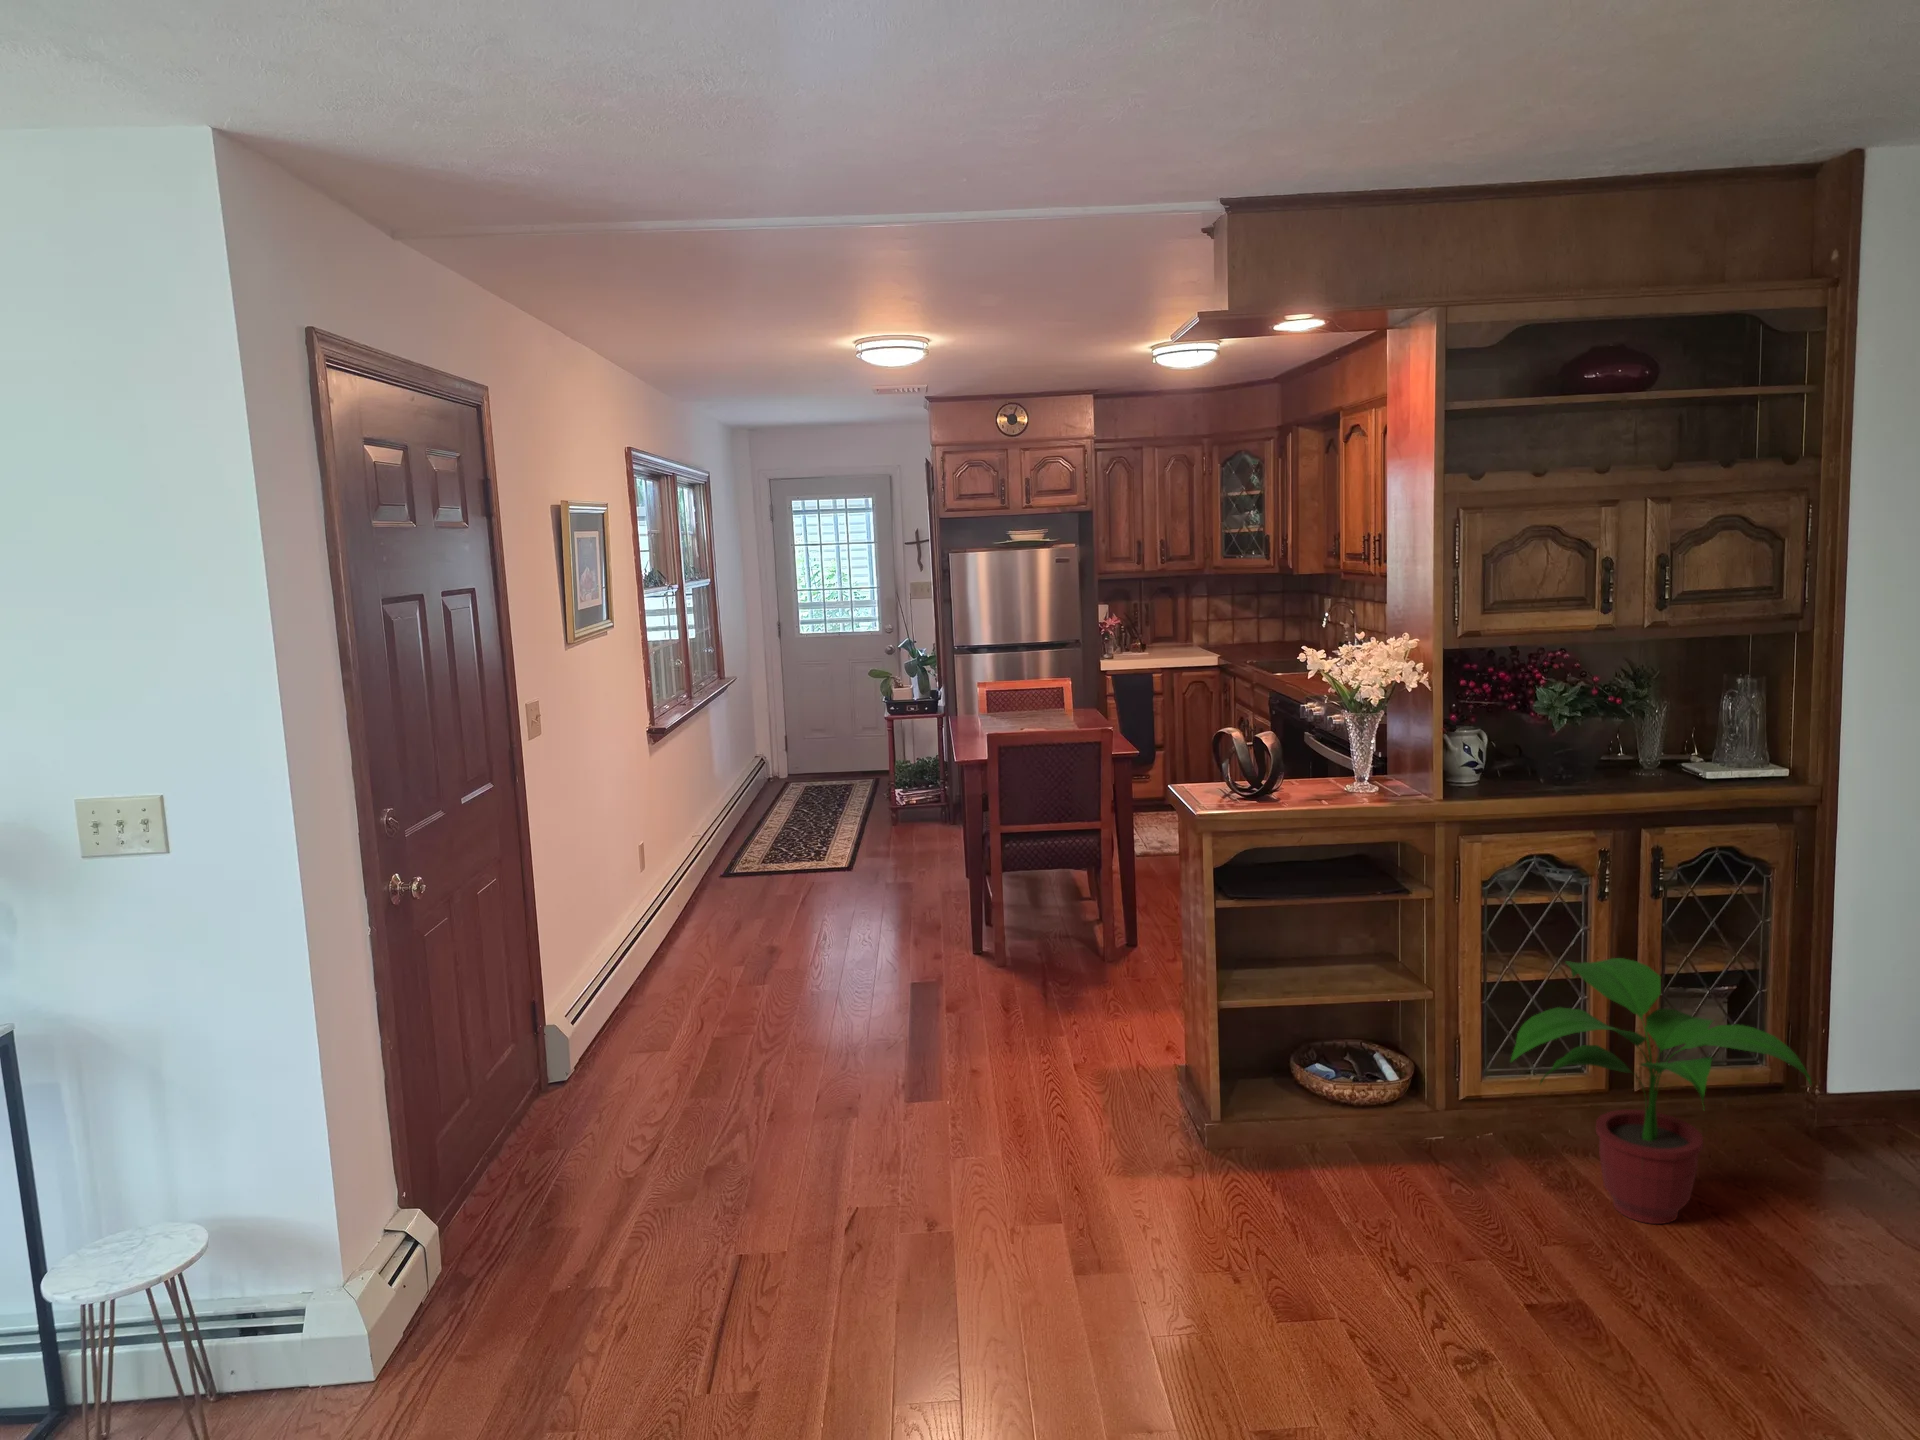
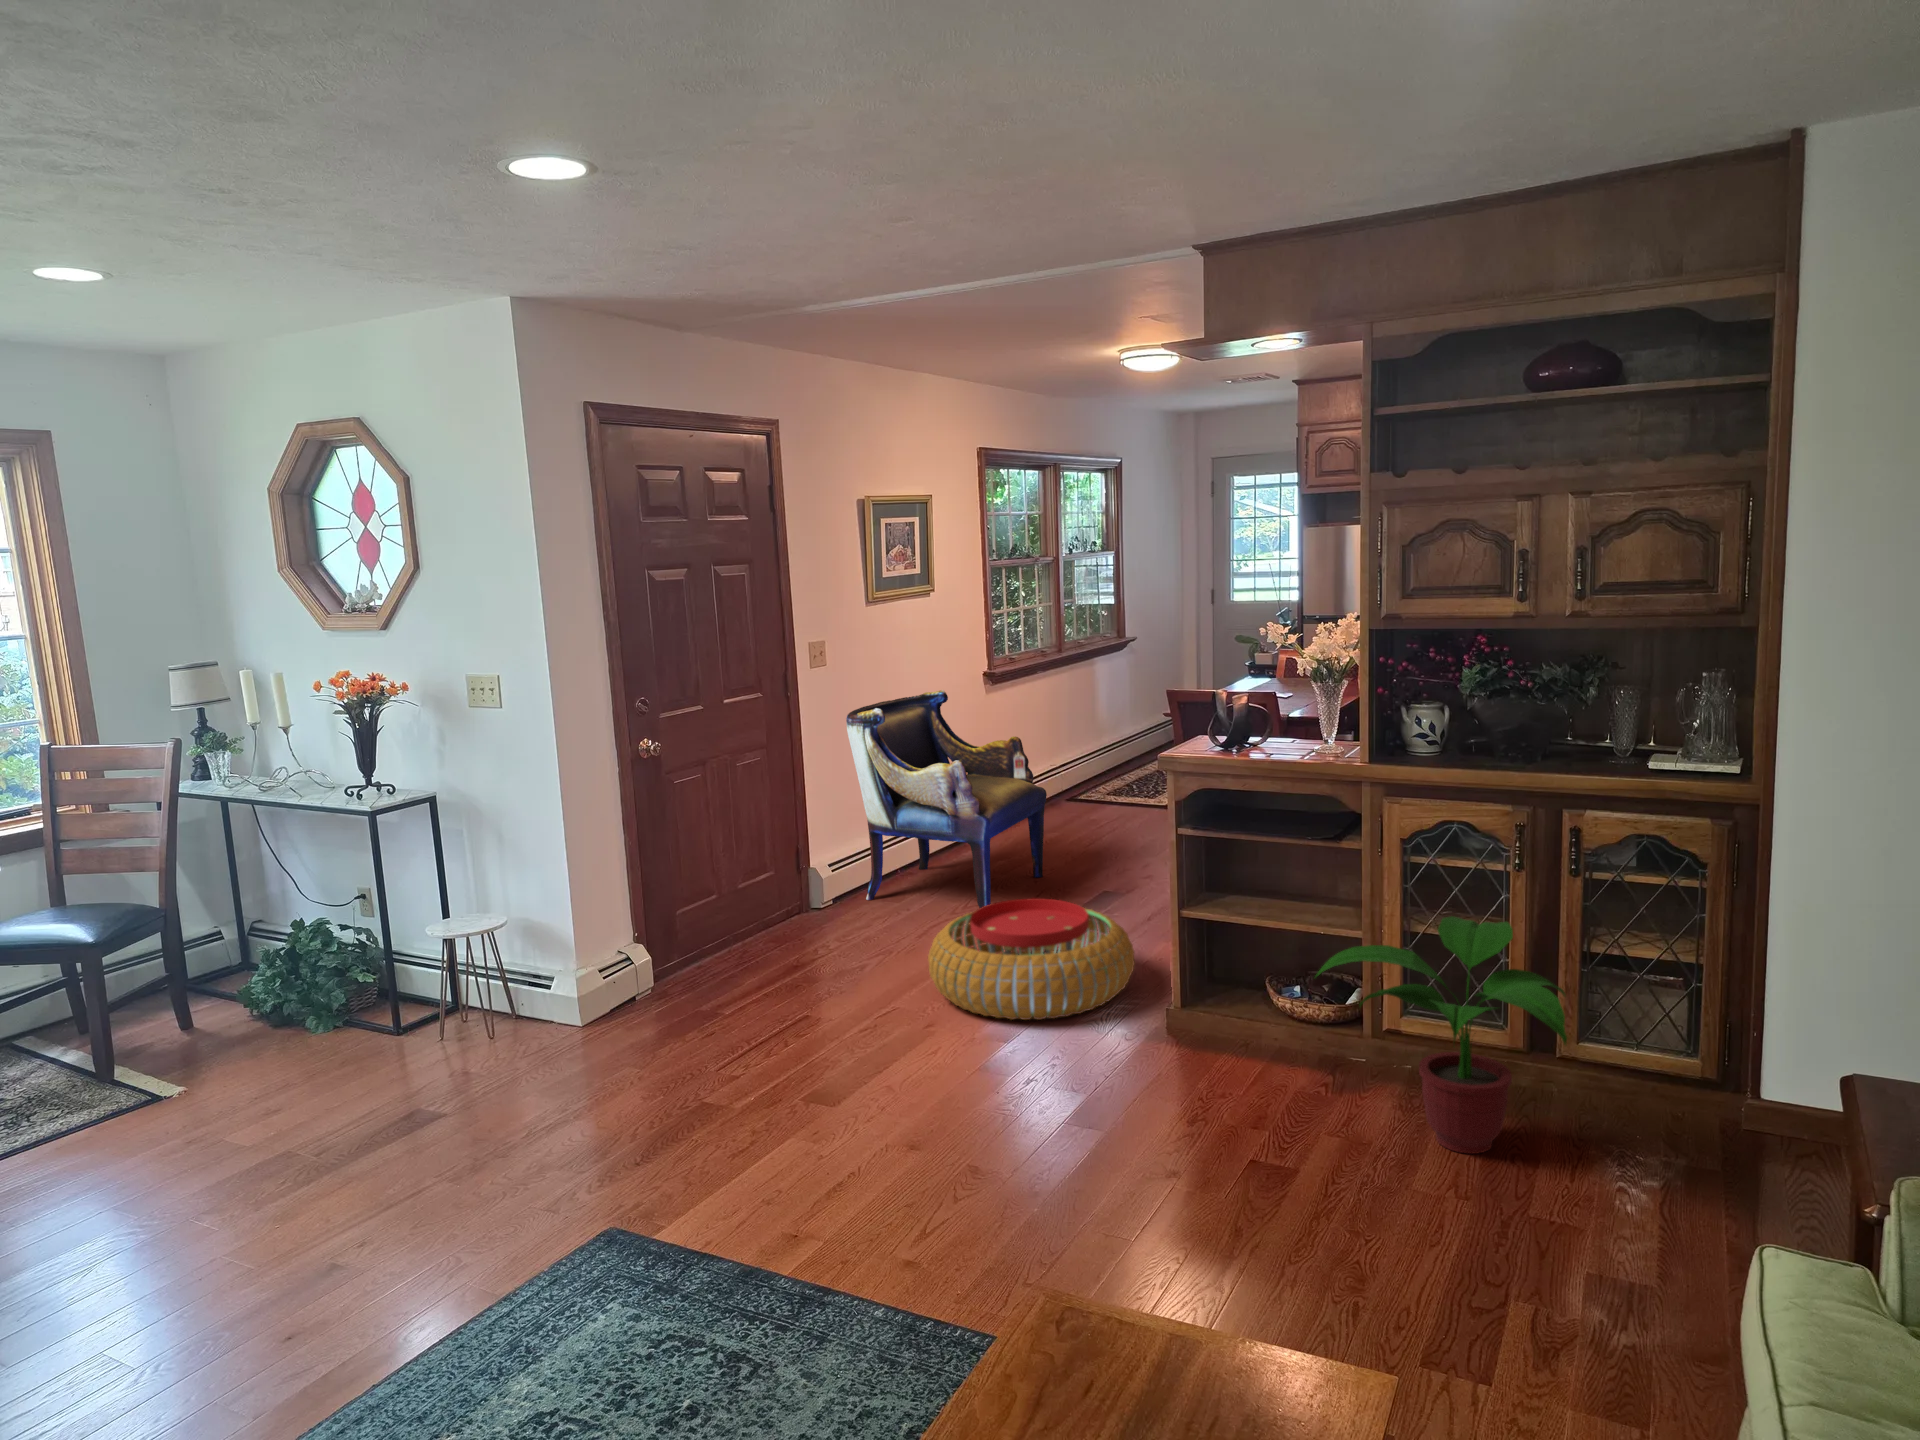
armchair: none [572,751,817,1054] -> present [846,690,1047,908]
pouf: none [851,1012,1123,1190] -> present [928,898,1135,1020]

